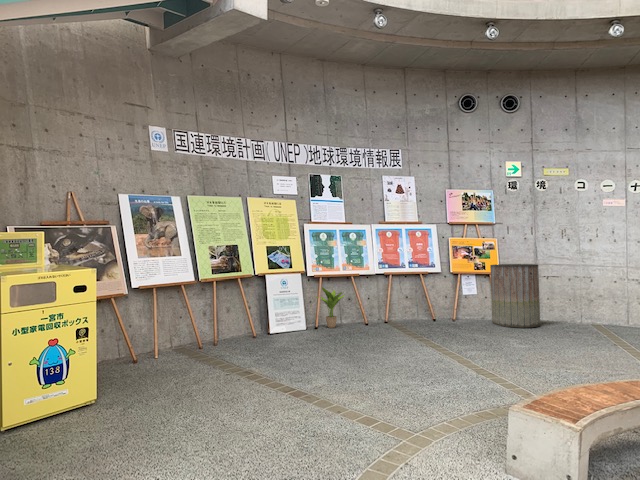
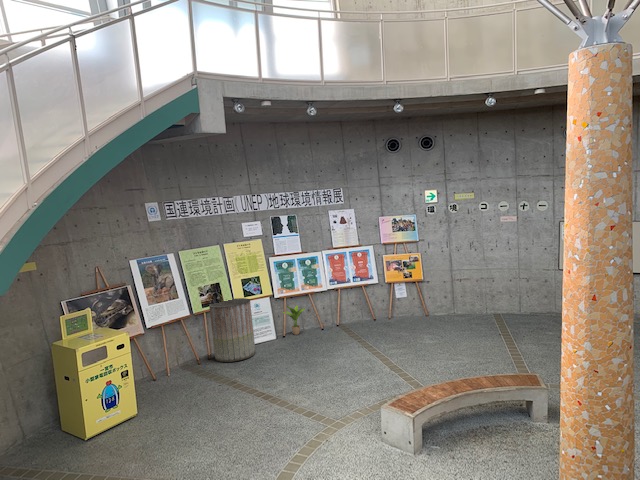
trash can: present [490,264,540,328] -> present [209,298,255,362]

